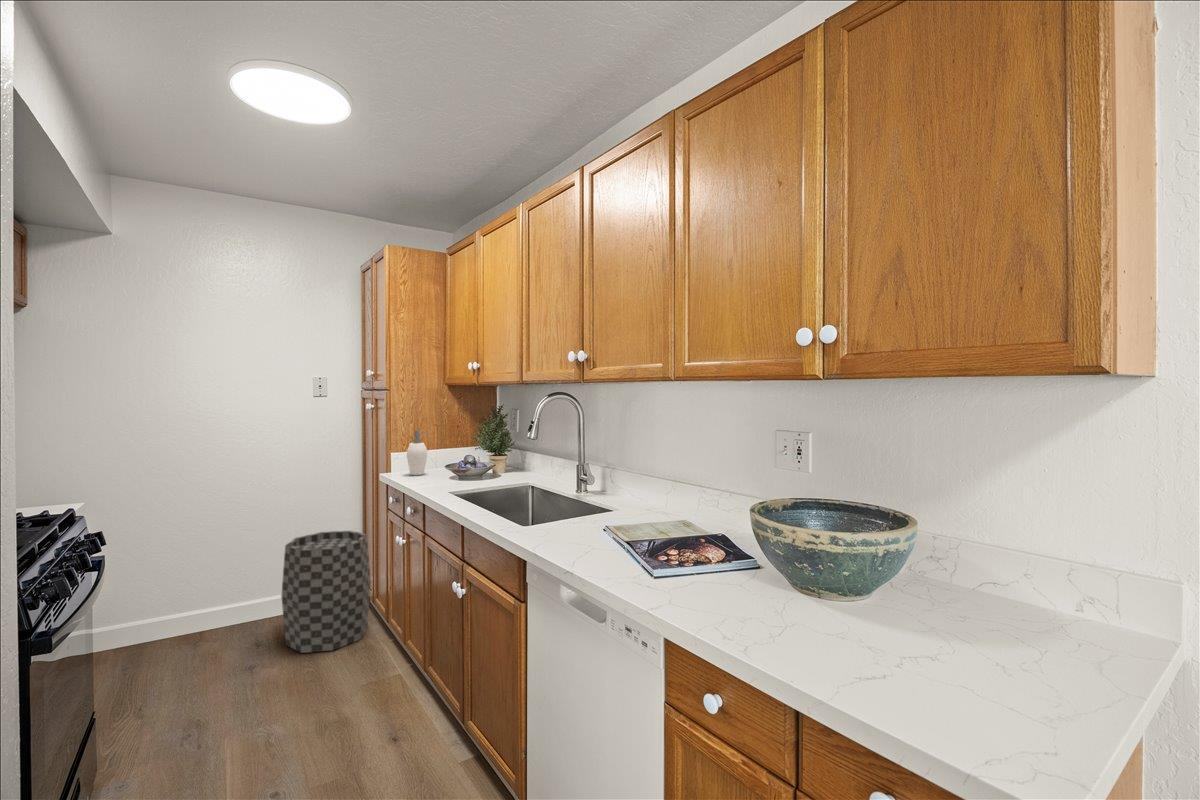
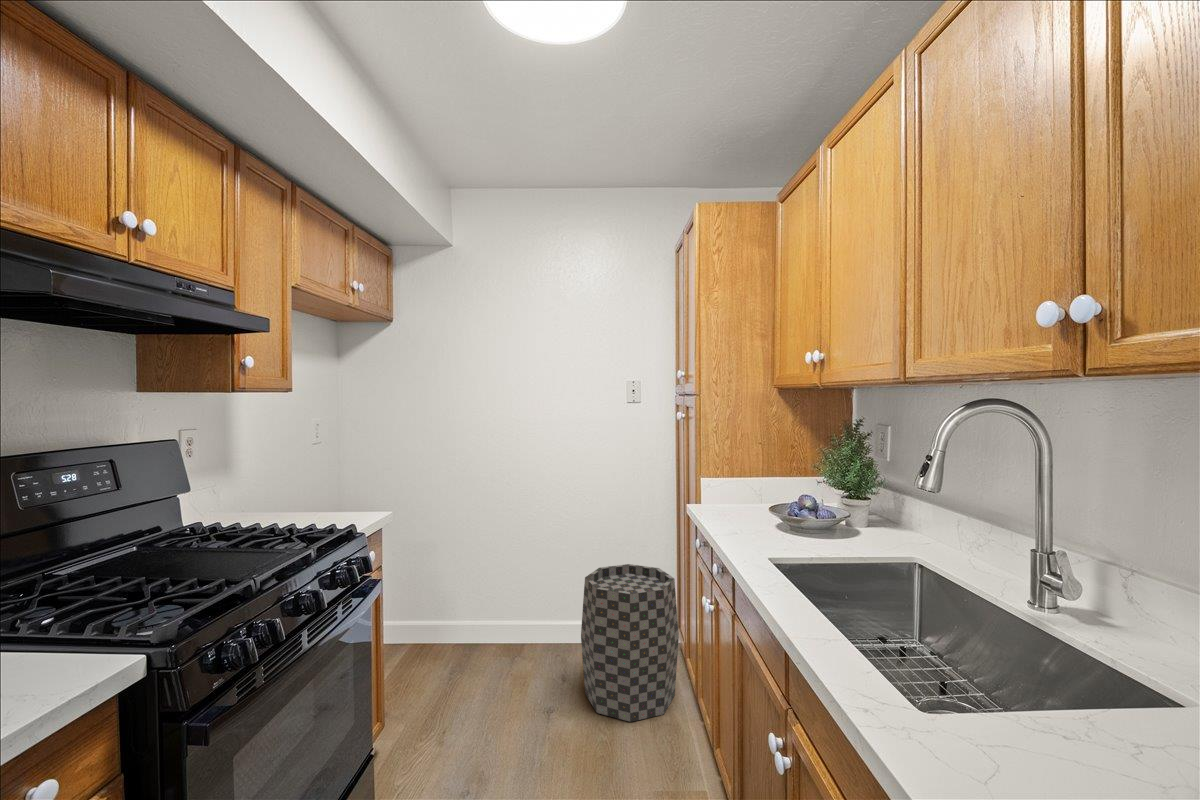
soap dispenser: present [407,430,431,475] -> none [718,451,752,515]

